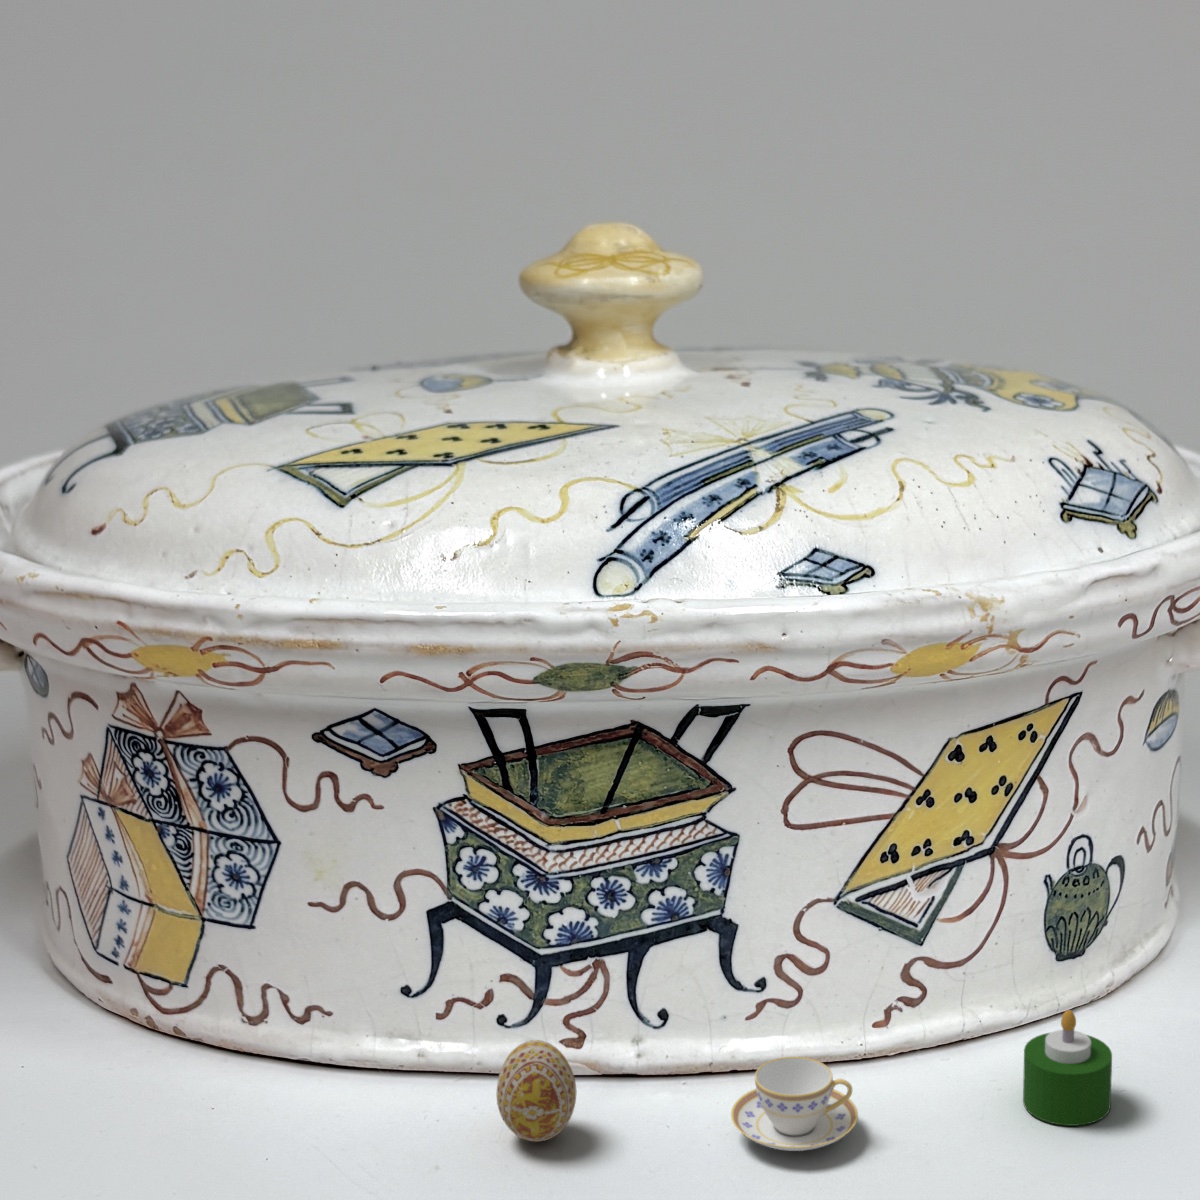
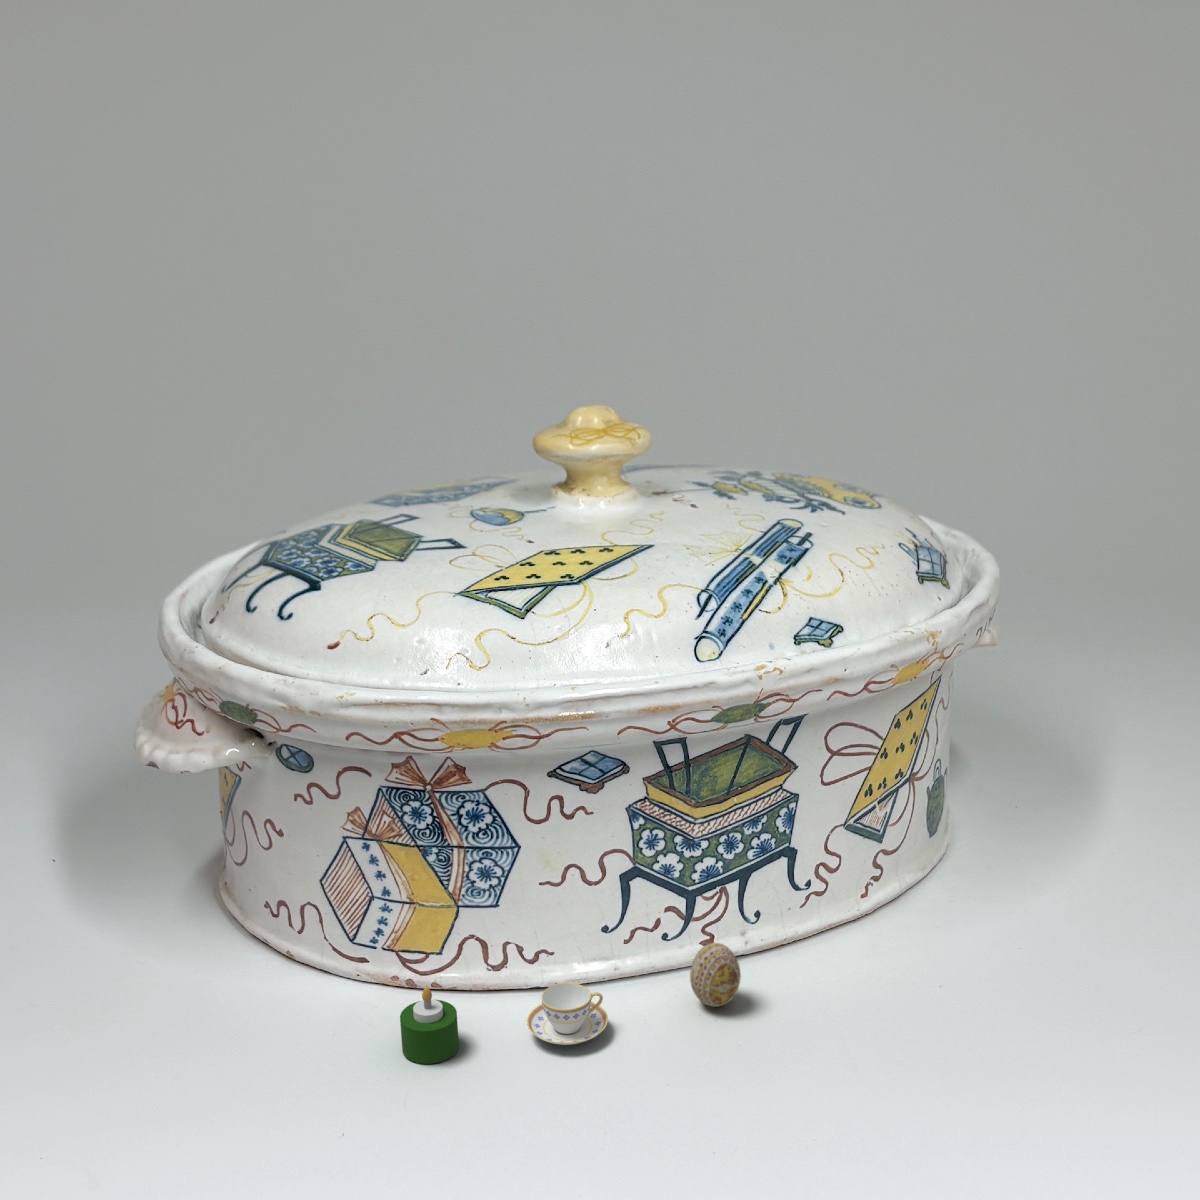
candle: present [1023,1010,1112,1126] -> present [400,988,459,1064]
teacup: present [731,1057,858,1151] -> present [527,983,608,1045]

